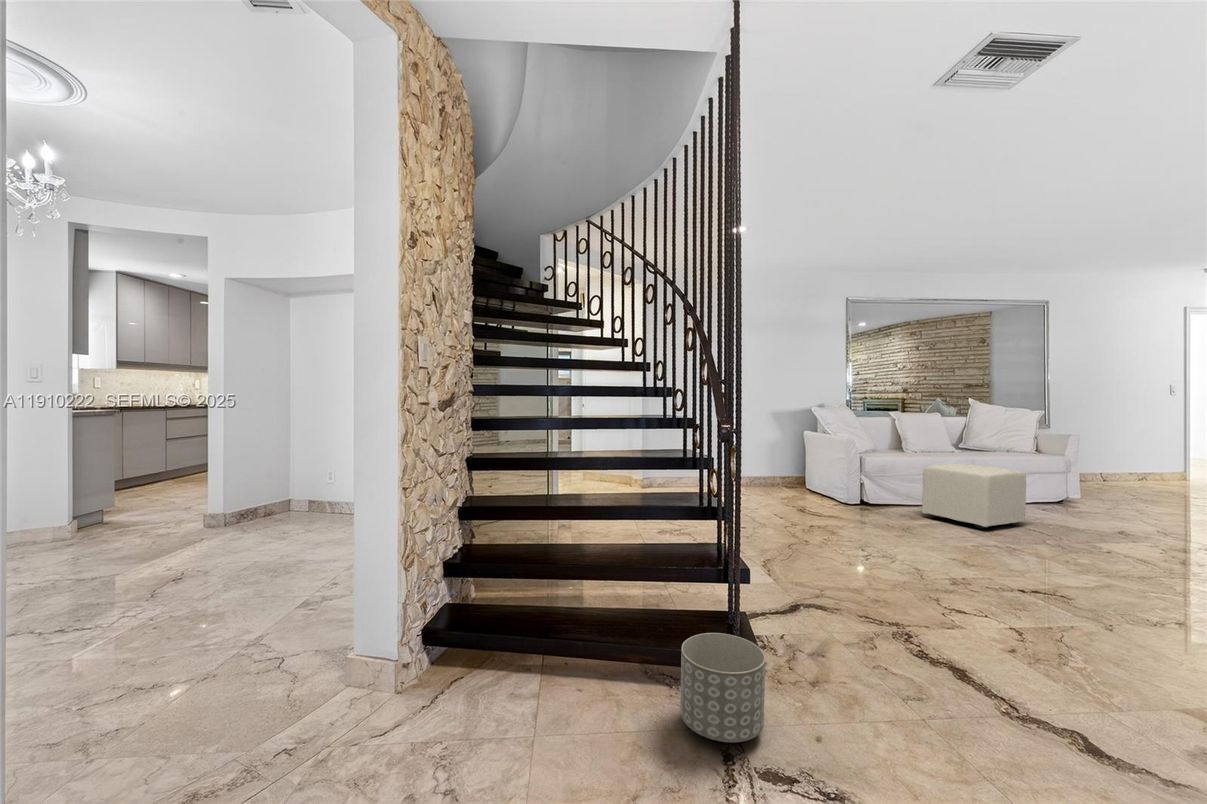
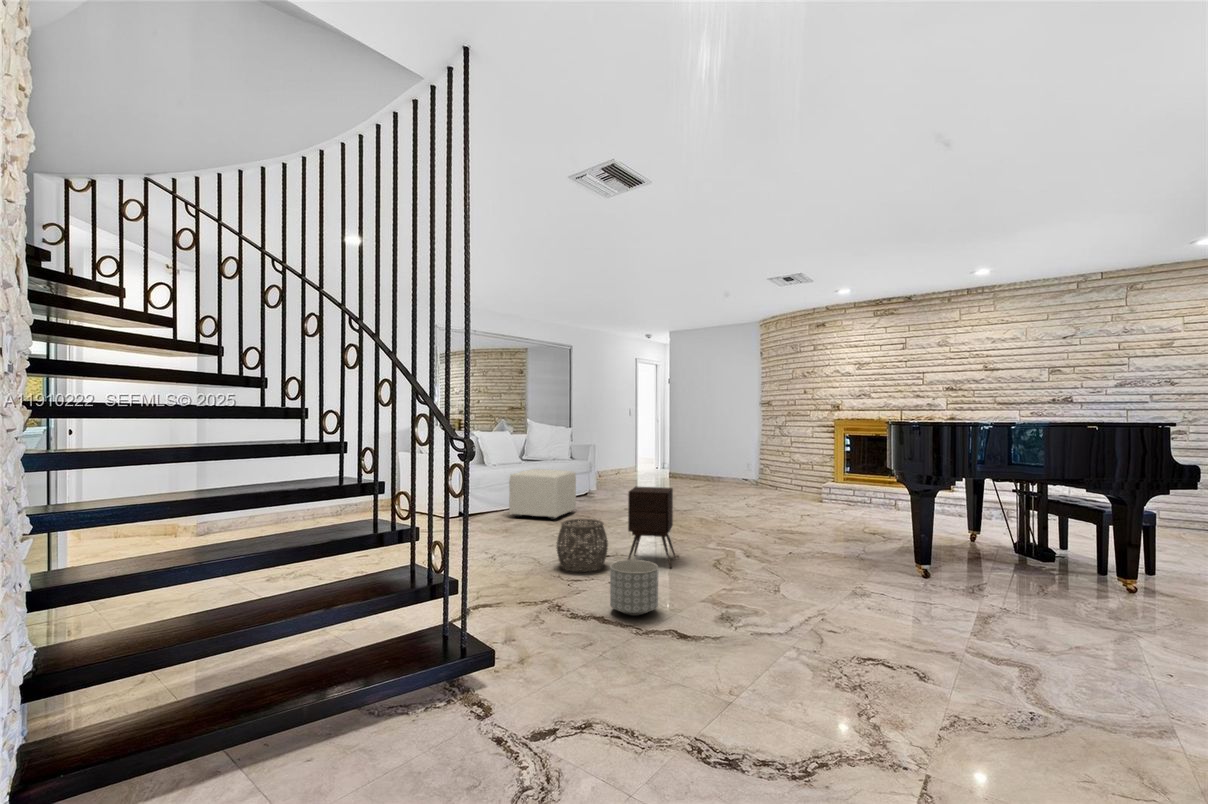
side table: none [1060,504,1174,640] -> present [628,487,676,568]
woven basket: none [942,532,1027,608] -> present [557,519,608,572]
planter: present [680,633,765,742] -> present [610,560,658,616]

